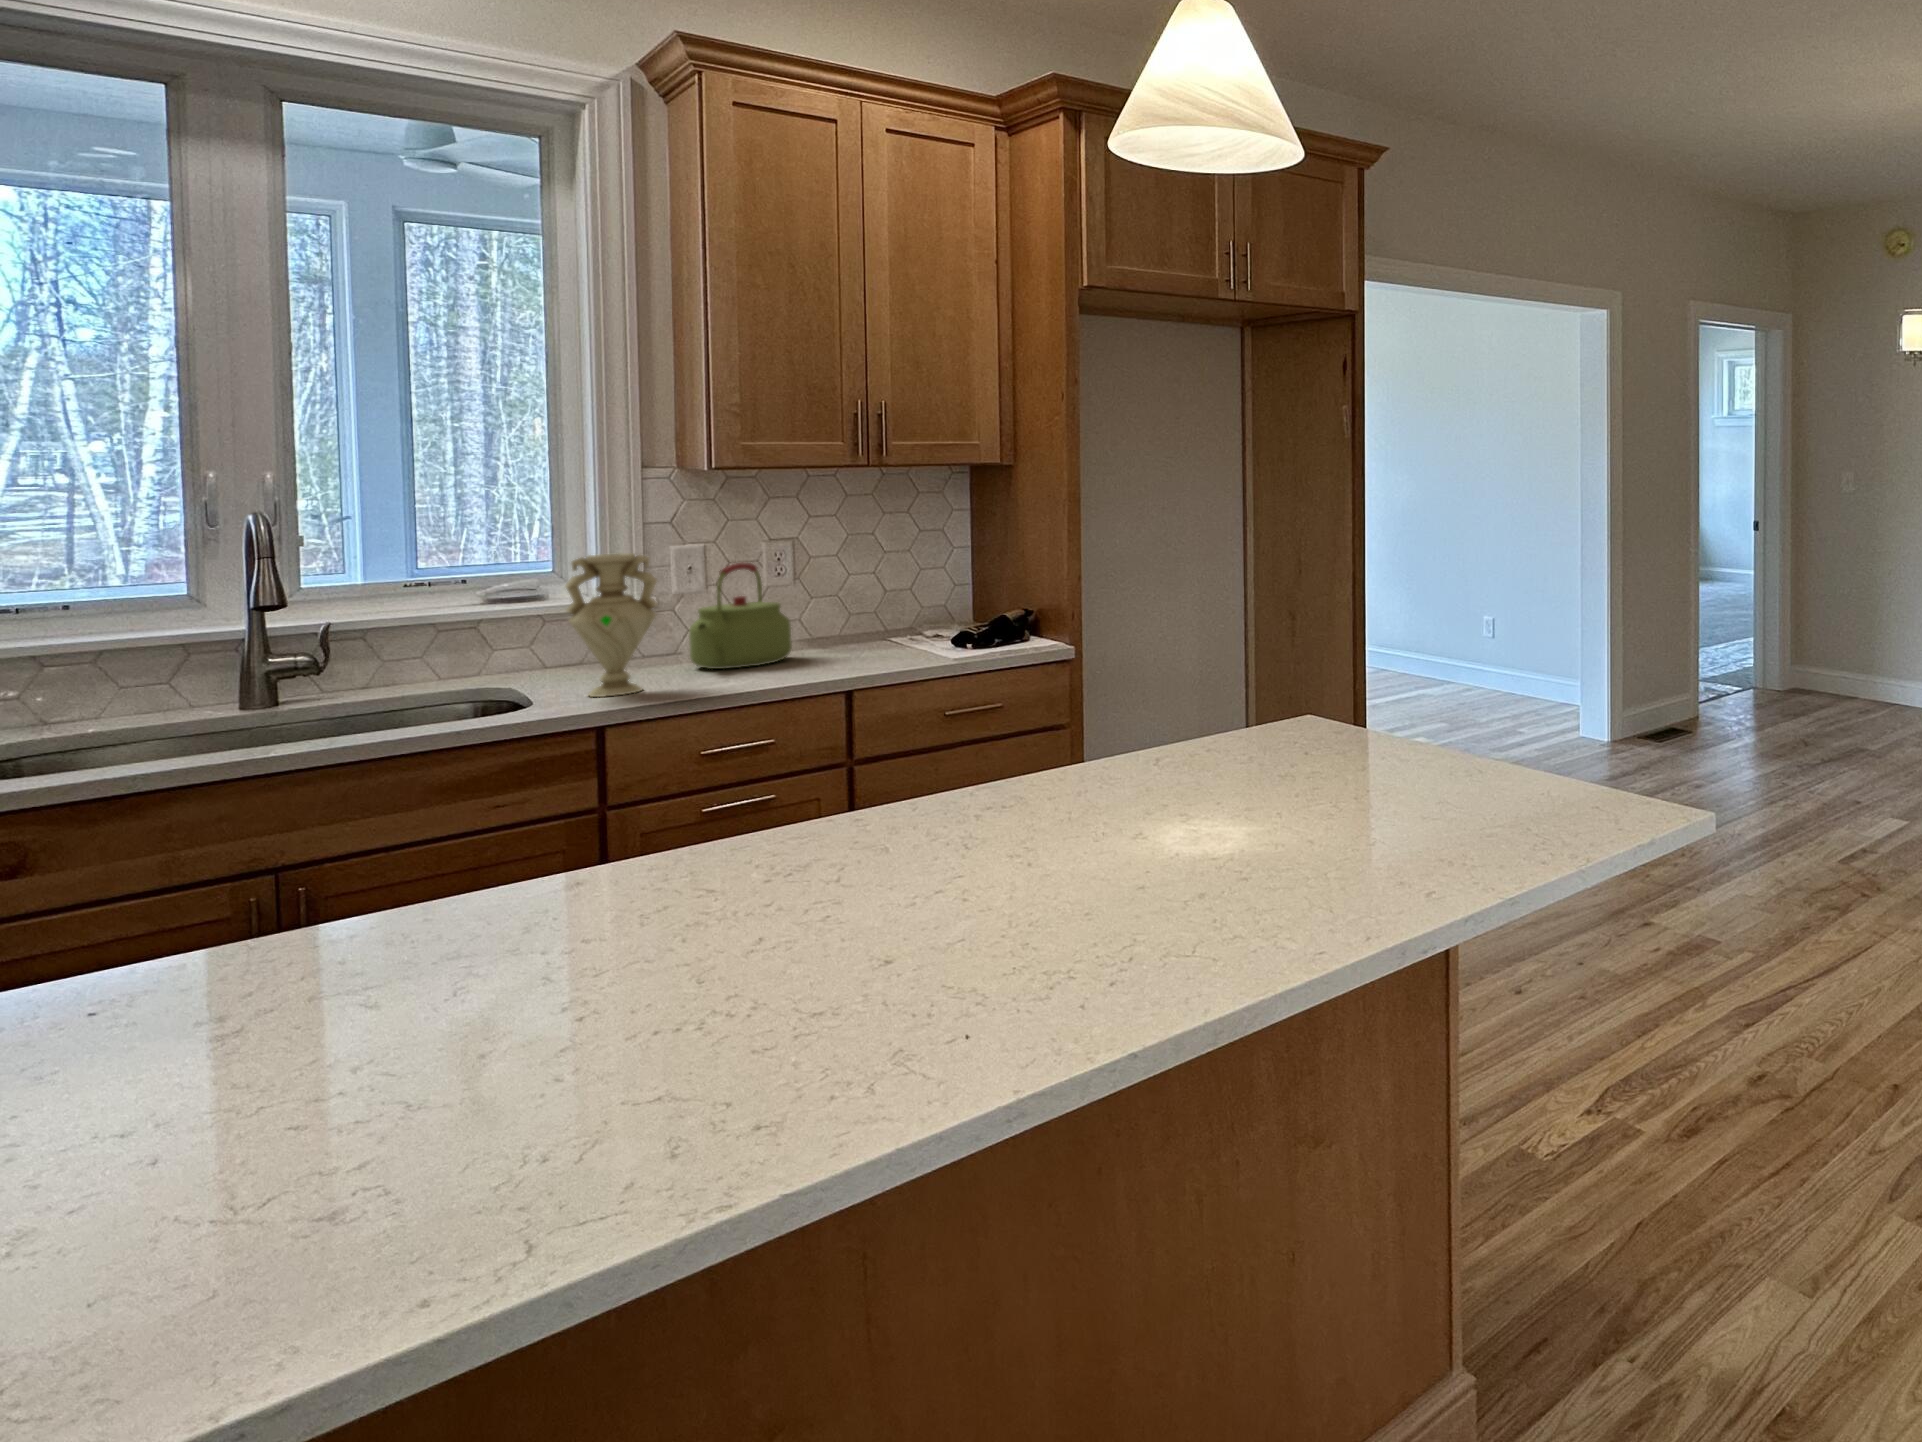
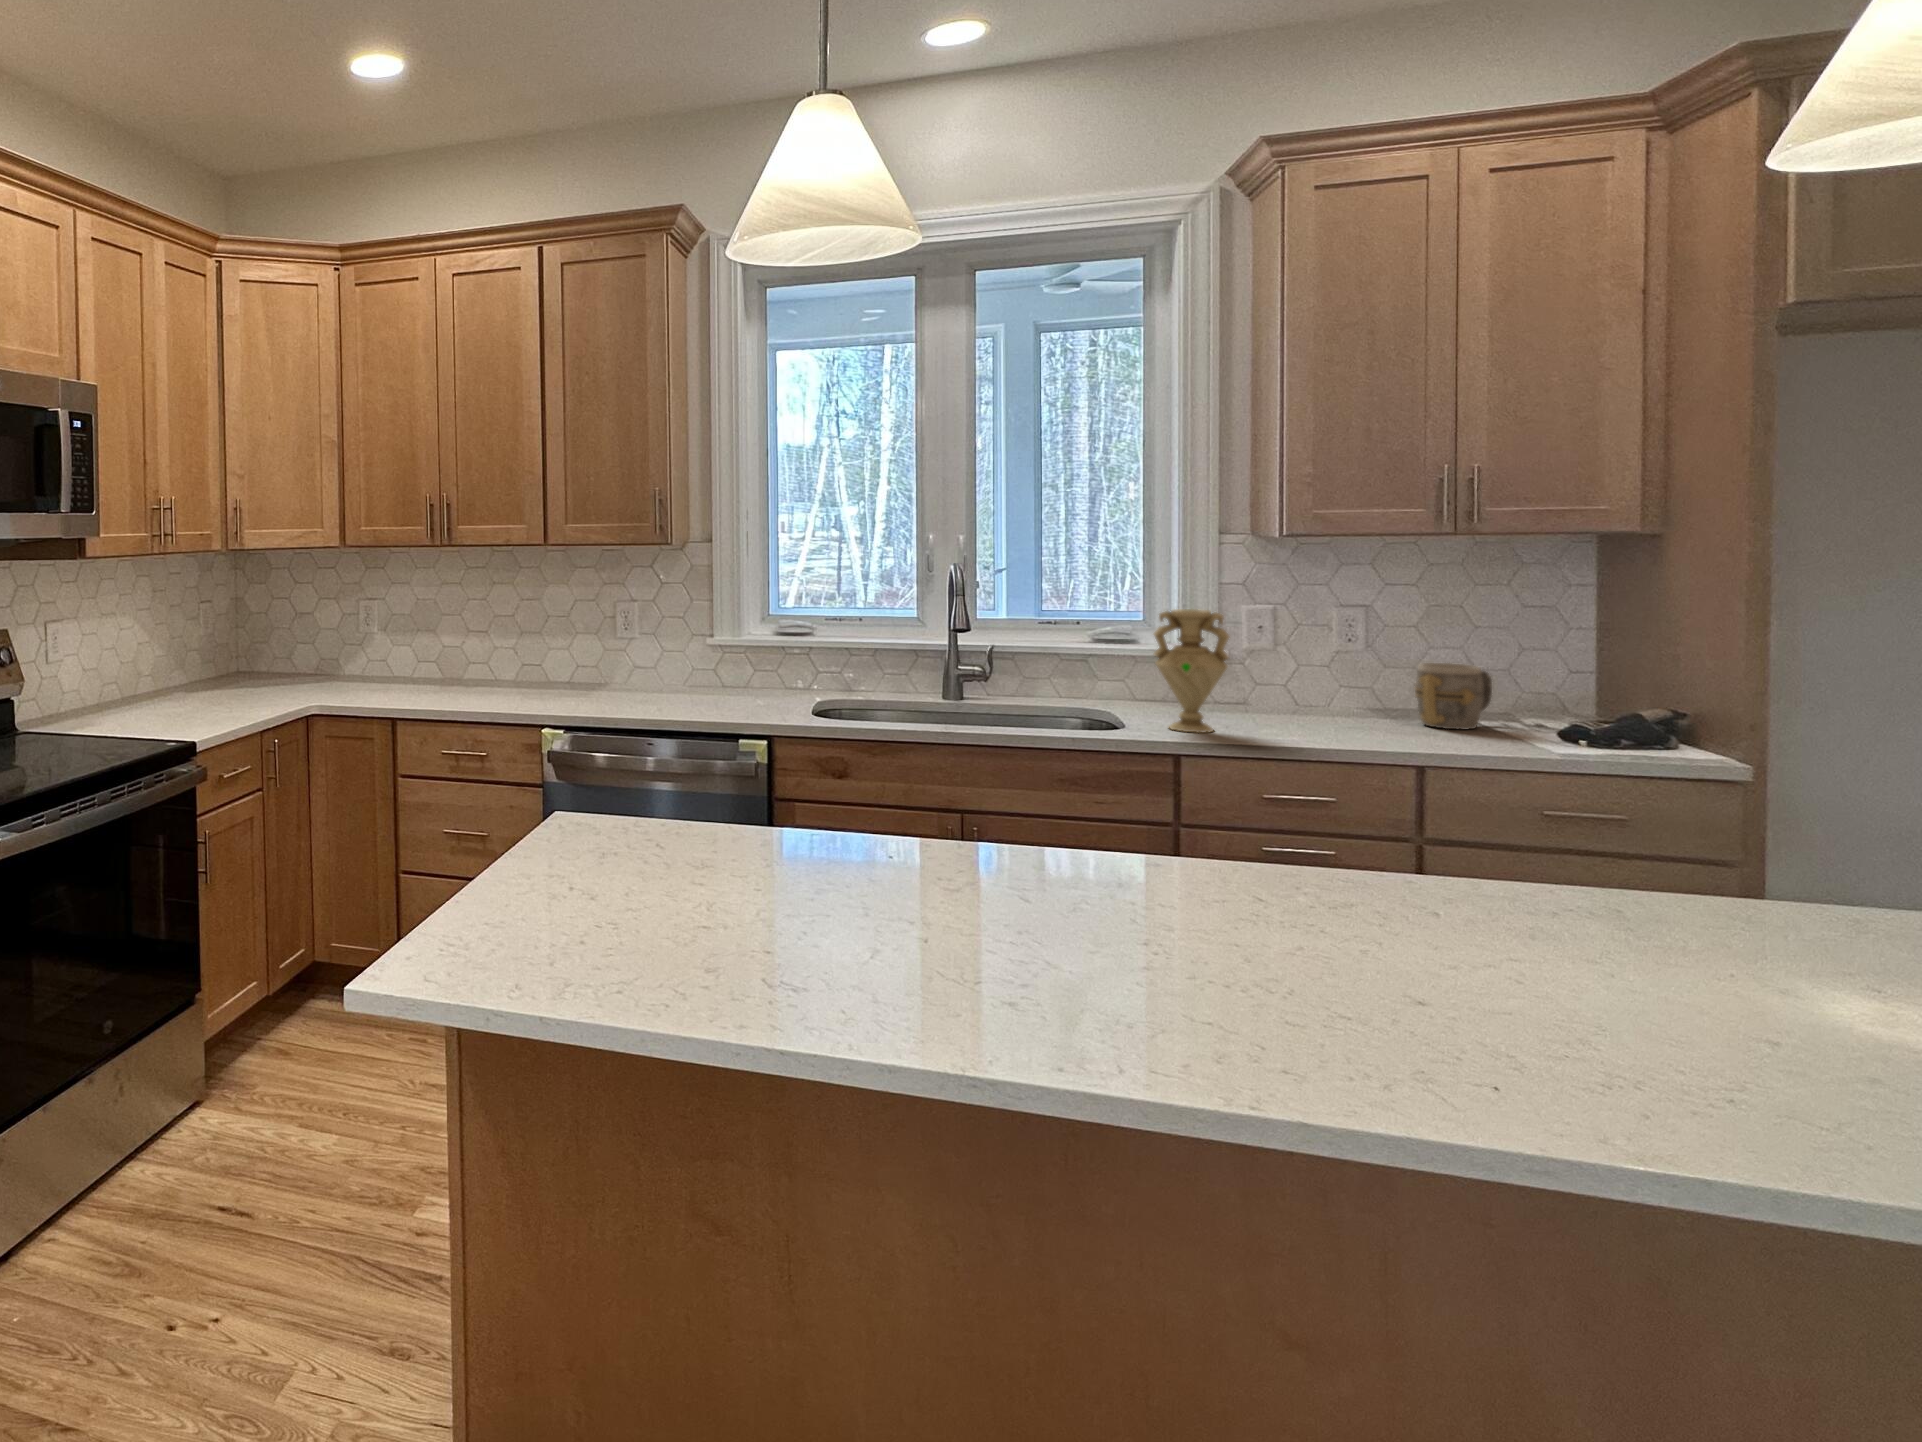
kettle: present [689,563,792,669] -> none [1253,623,1356,724]
mug: none [842,590,905,652] -> present [1415,663,1492,730]

